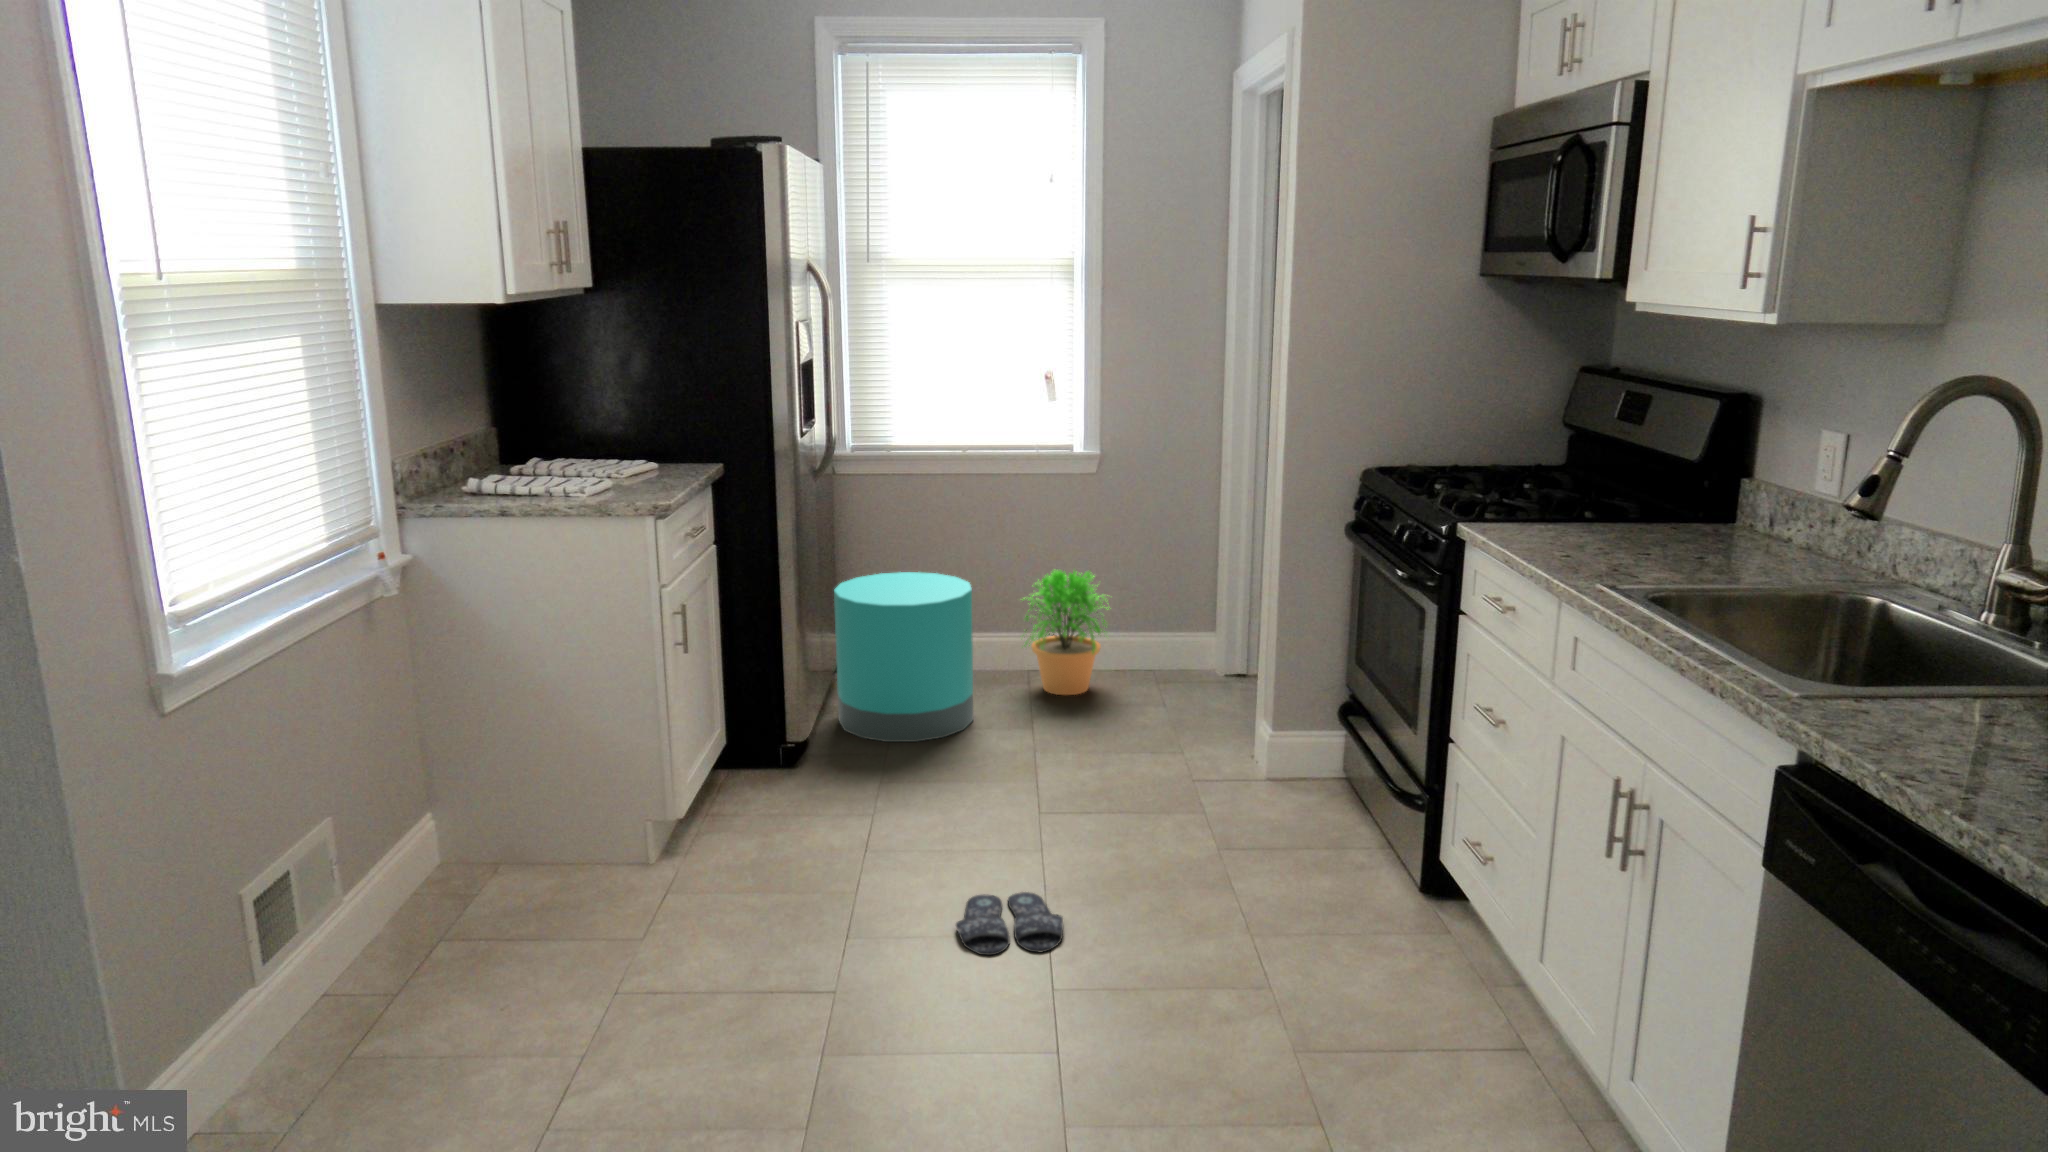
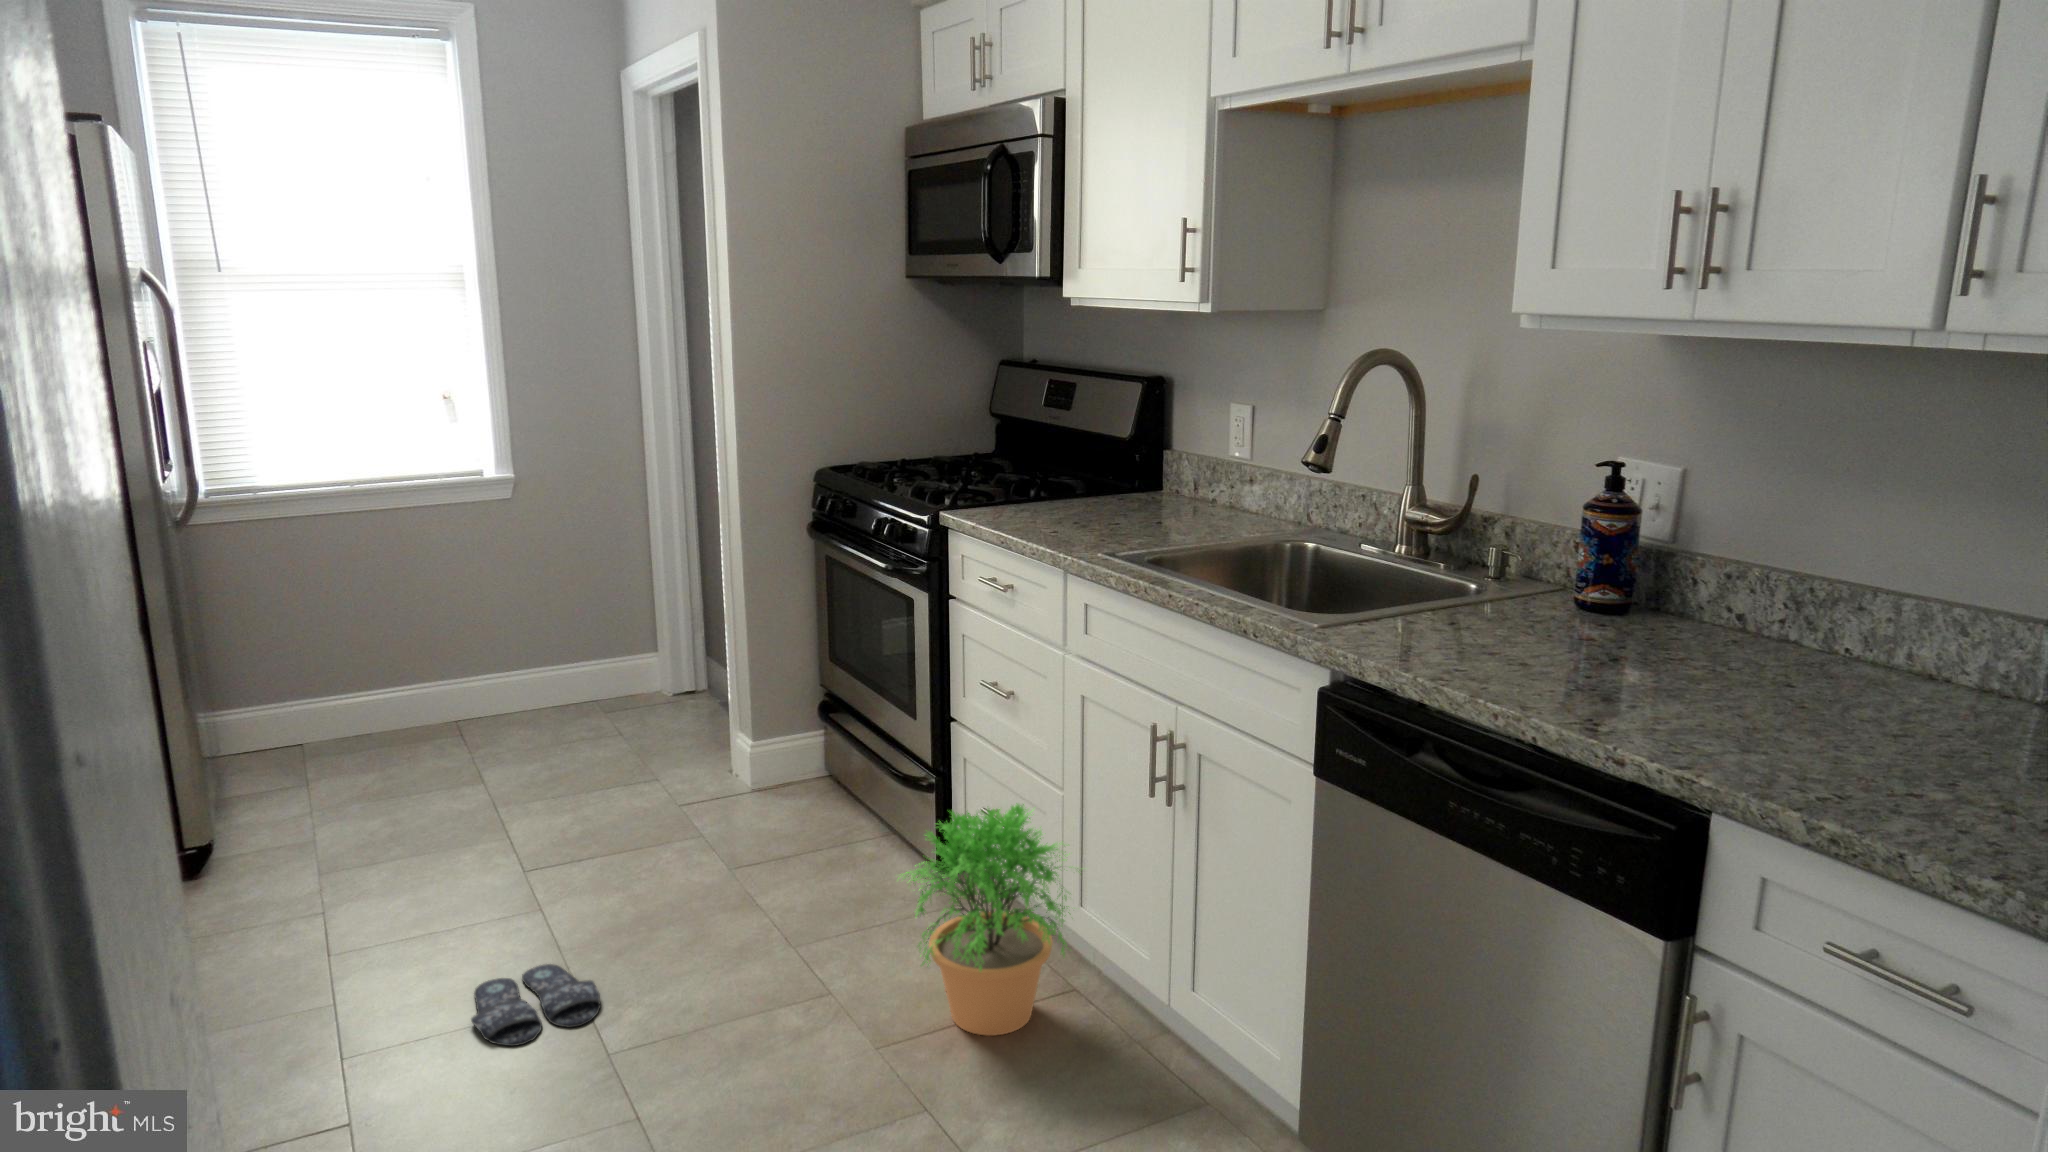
potted plant: present [1023,570,1109,695] -> present [898,803,1071,1036]
trash can: present [834,572,973,742] -> none [202,630,404,836]

